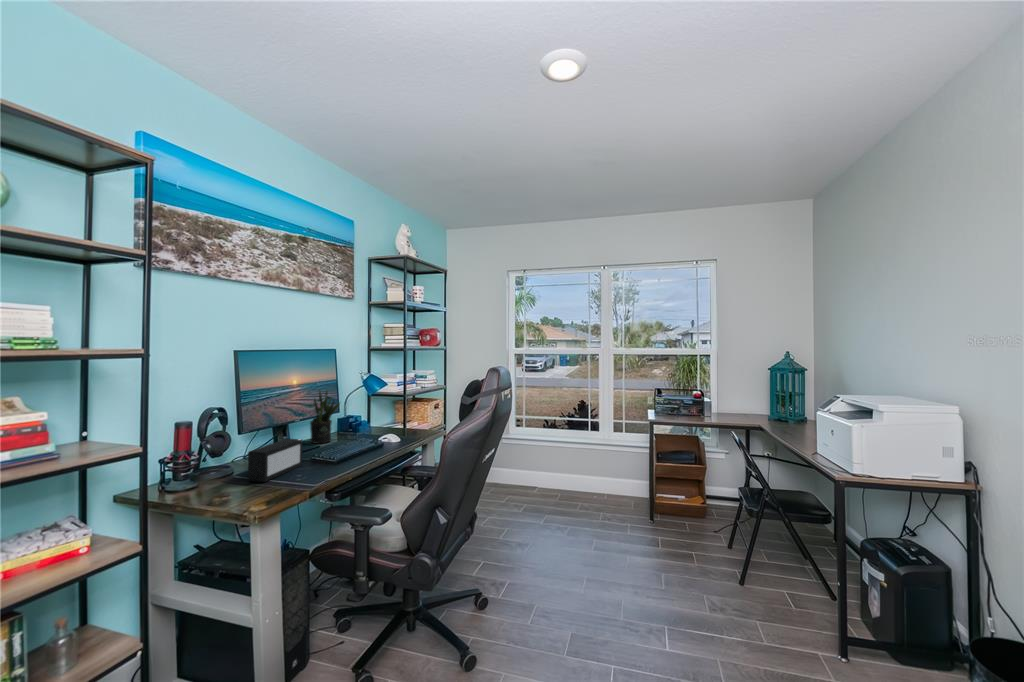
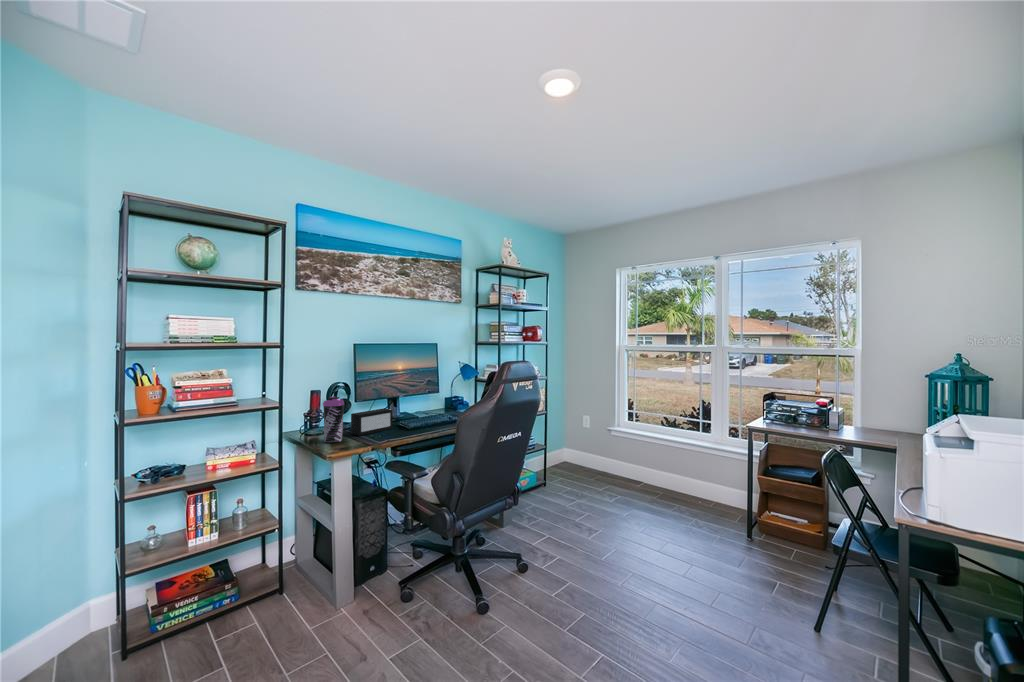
potted plant: present [310,391,340,443] -> none [414,375,434,416]
water bottle: none [214,429,249,500] -> present [323,396,344,443]

